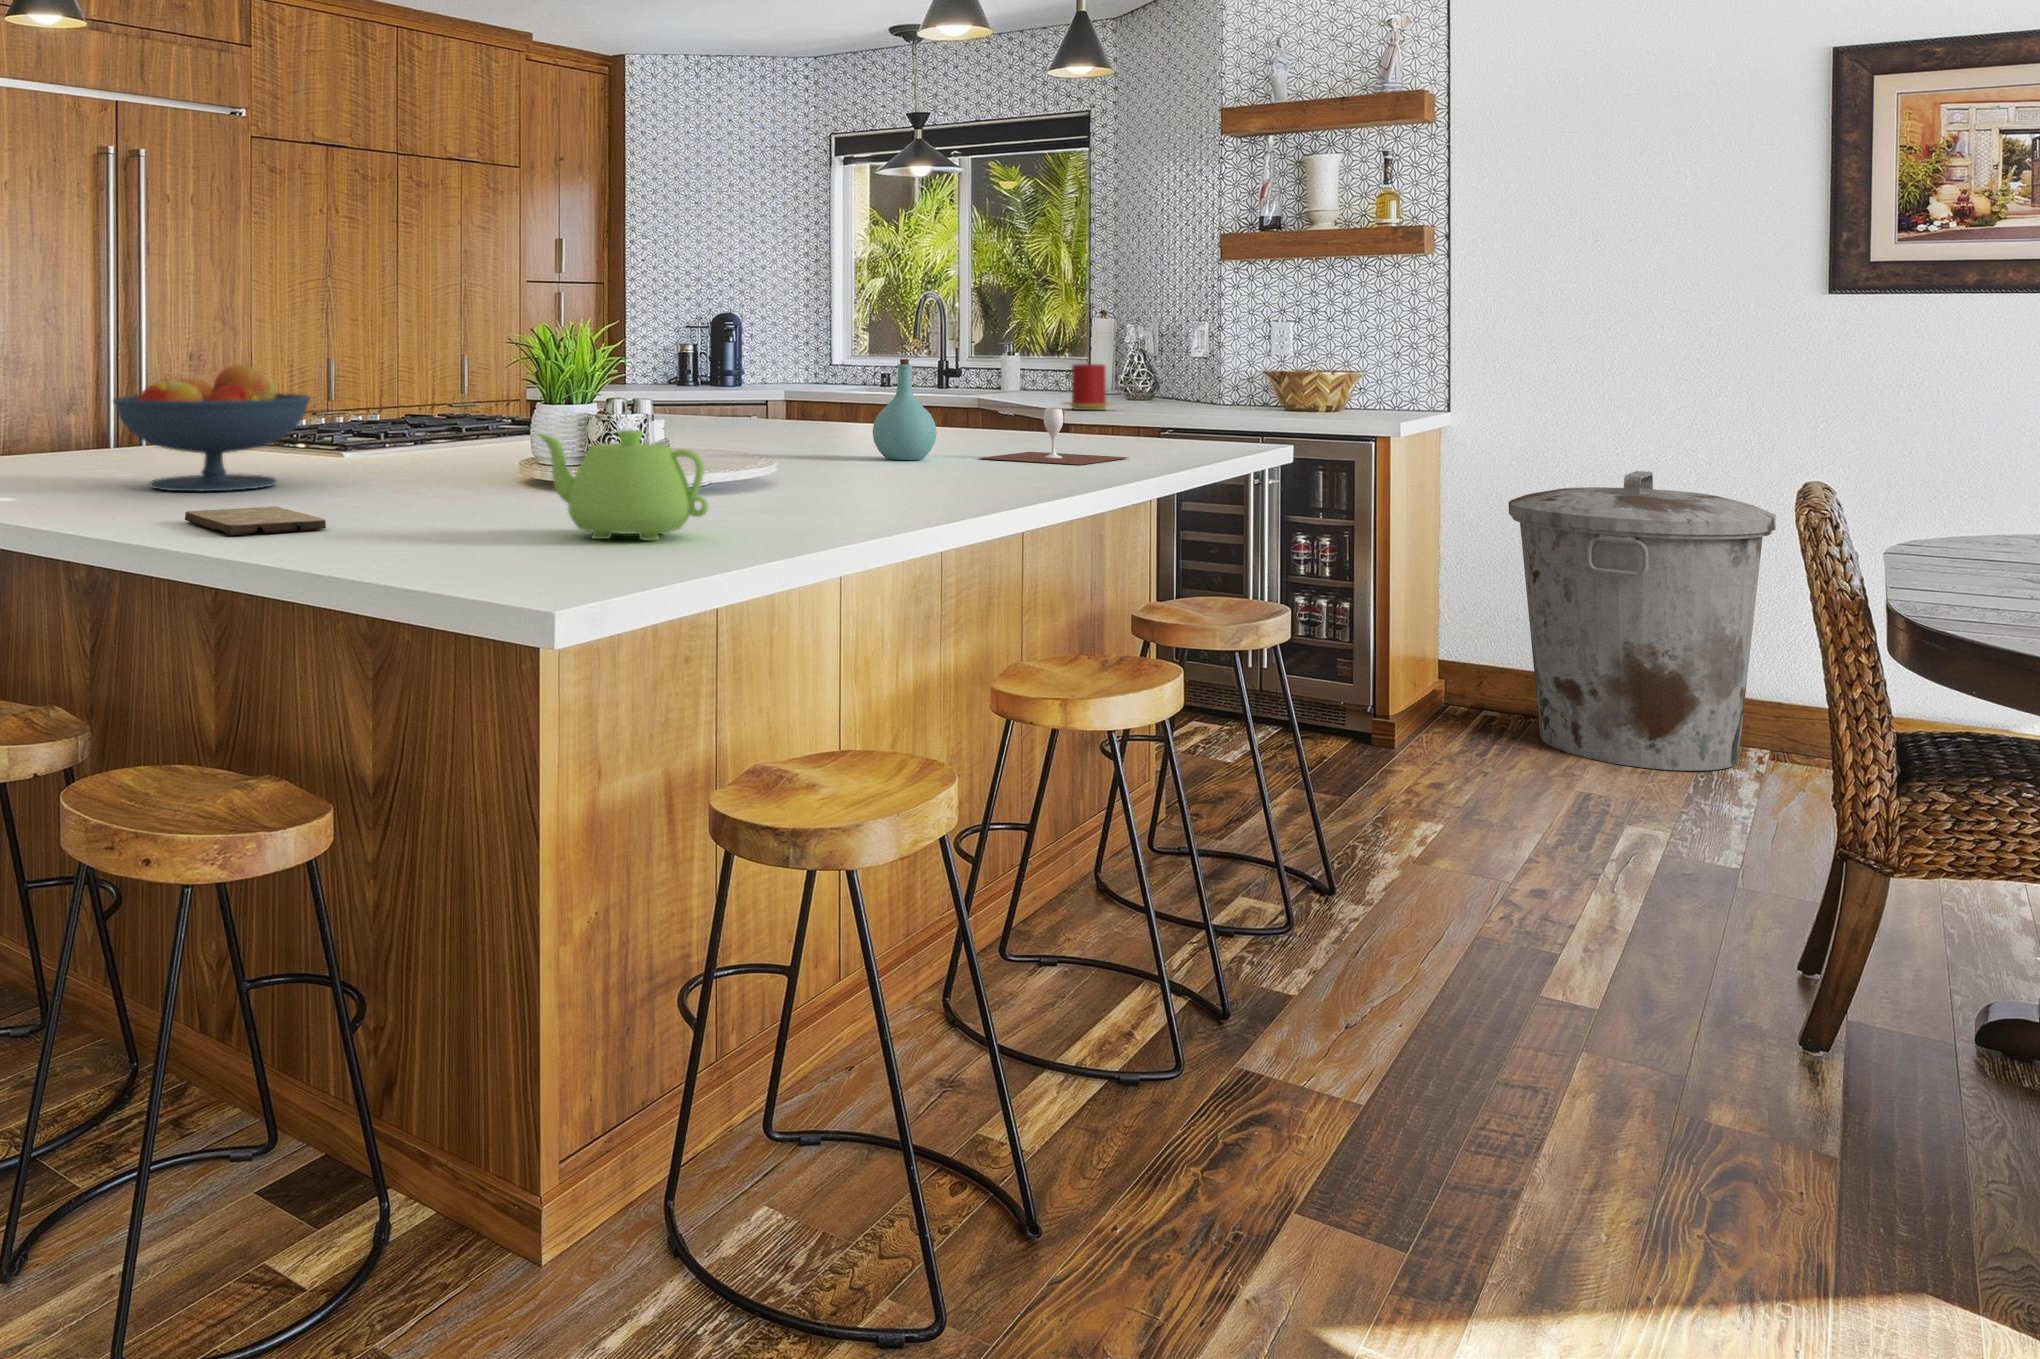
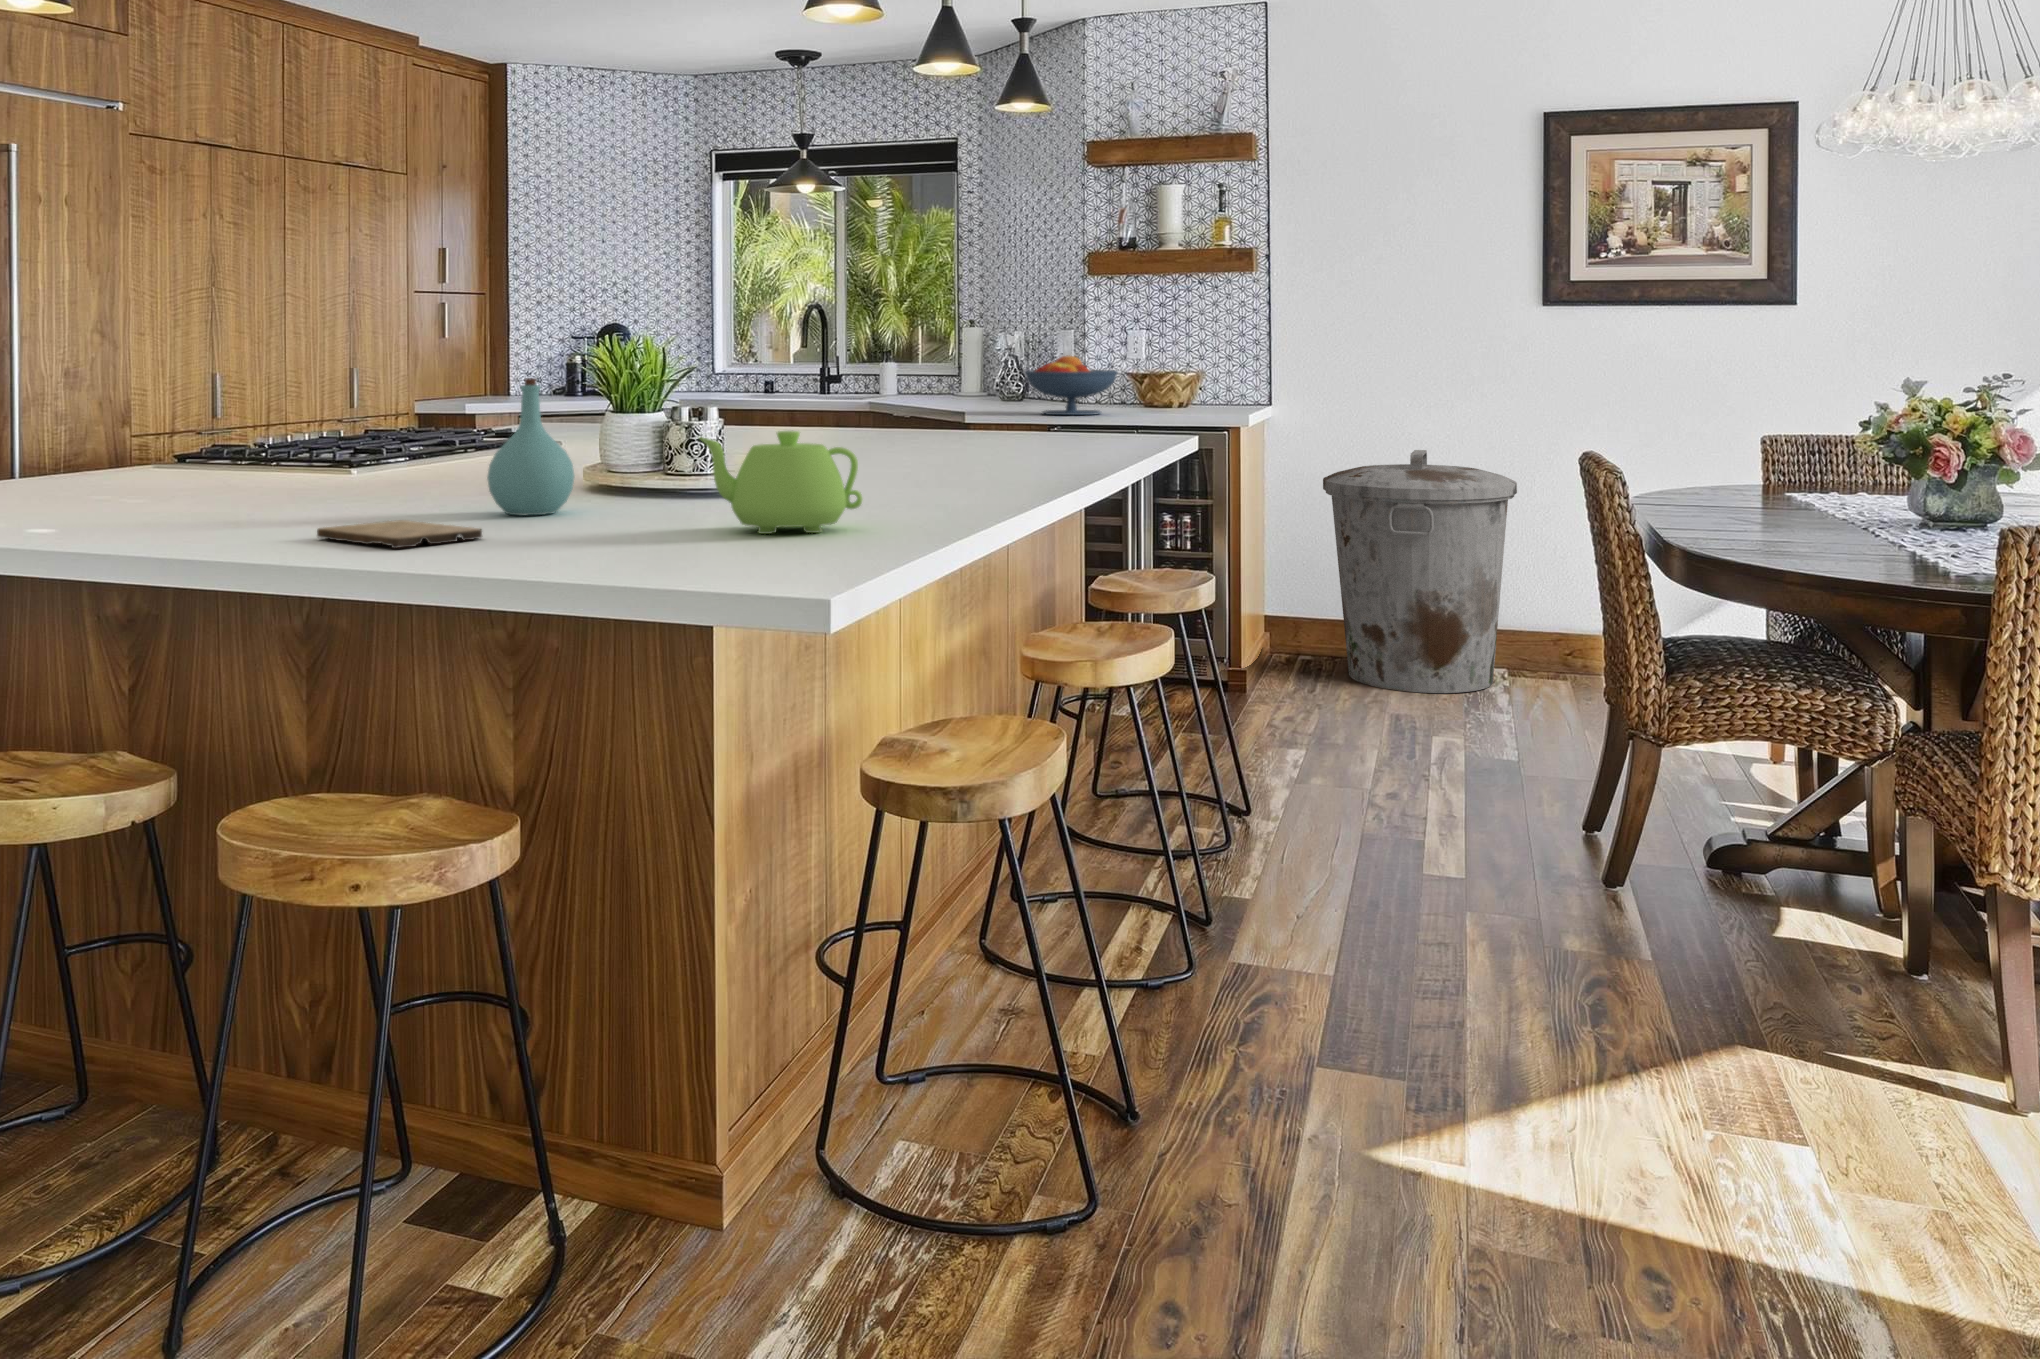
bottle: present [873,359,937,460] -> present [487,378,574,516]
candle: present [1064,364,1112,410] -> none [948,369,997,411]
fruit bowl: present [113,365,310,491] -> present [1025,355,1117,415]
wine glass: present [979,408,1129,465] -> none [960,407,1085,456]

